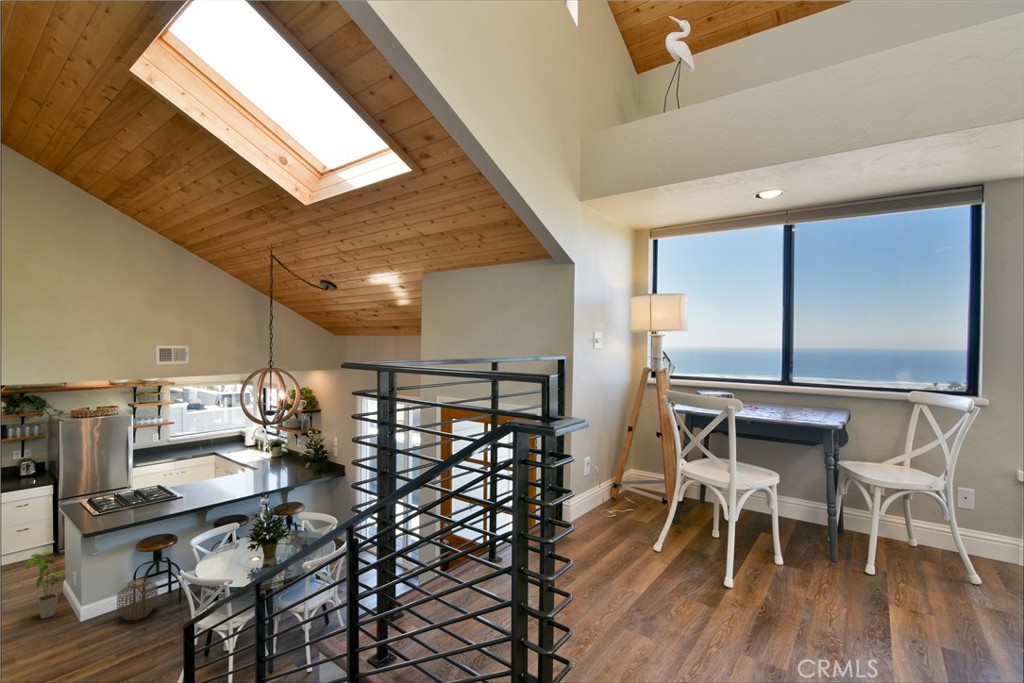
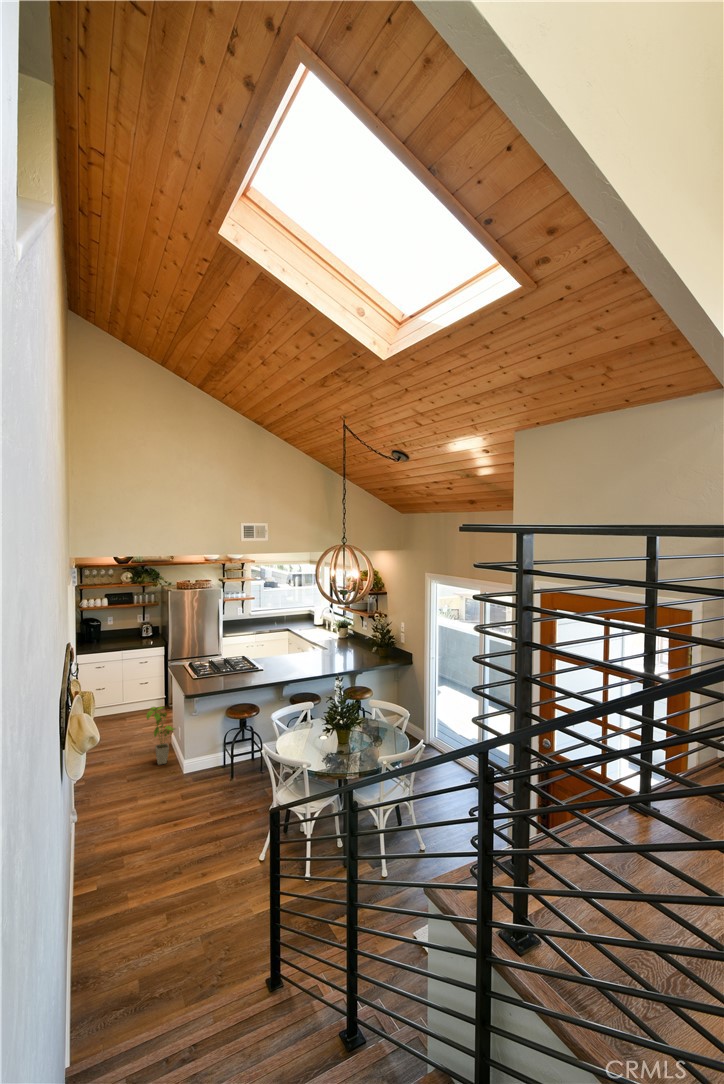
woven basket: present [117,578,158,620] -> none [212,743,244,781]

